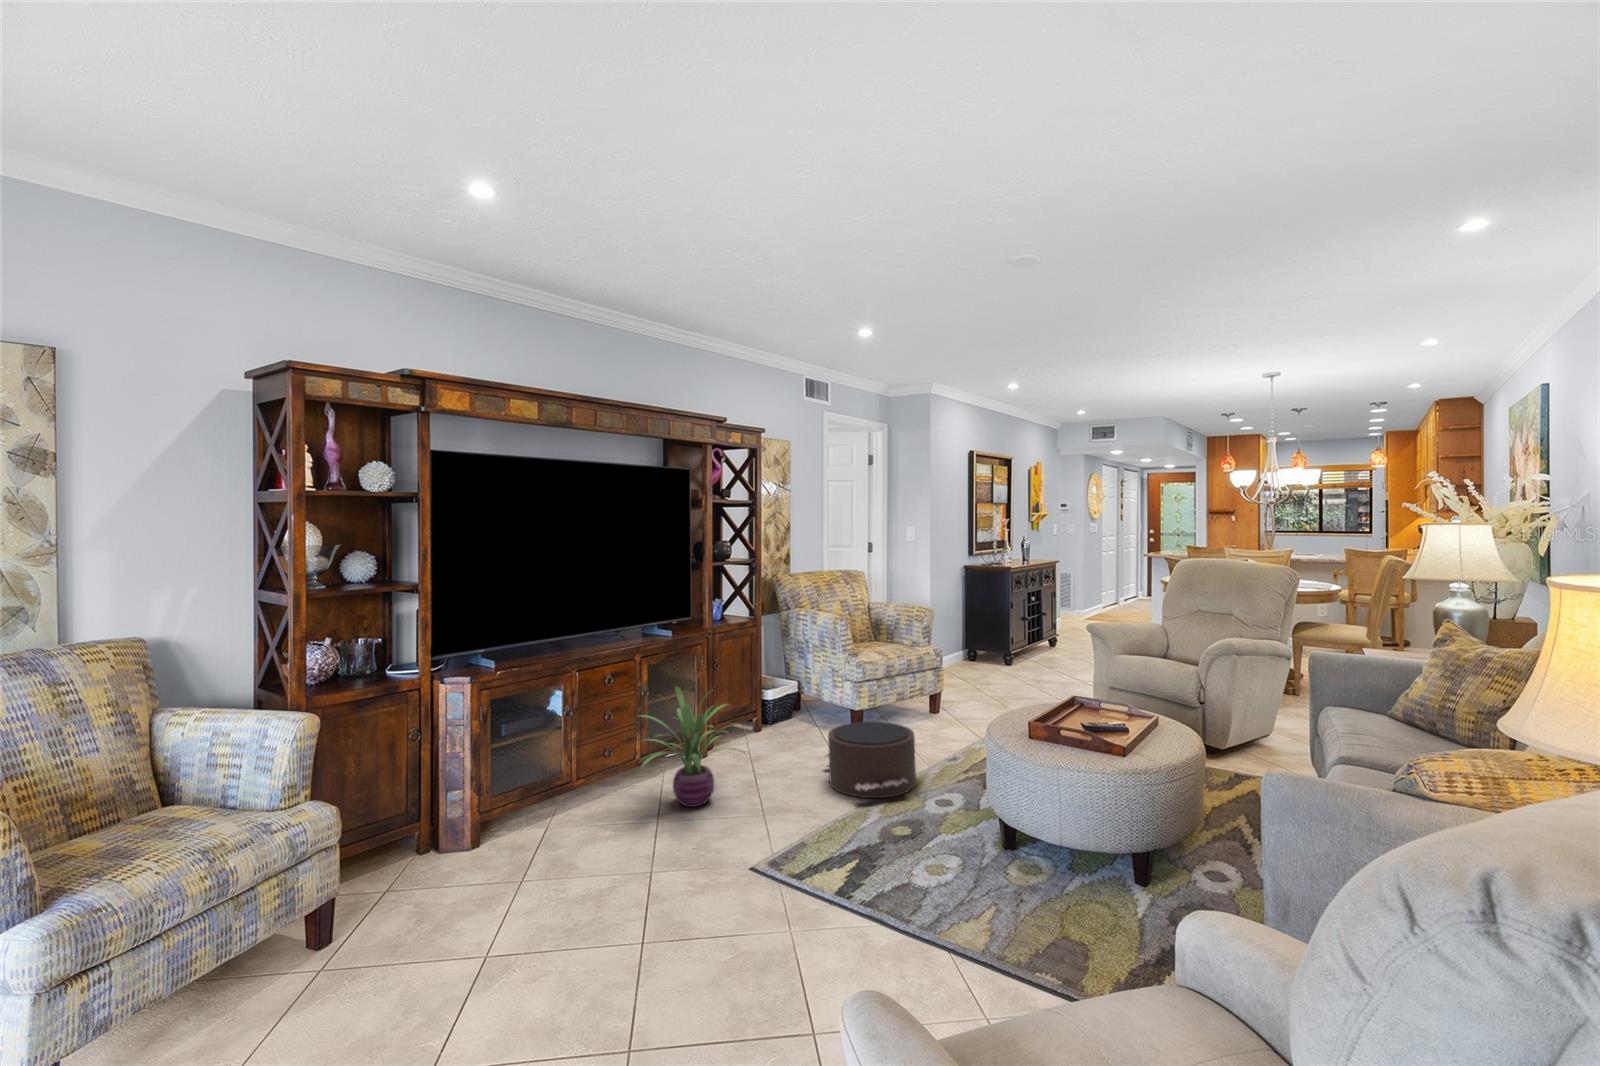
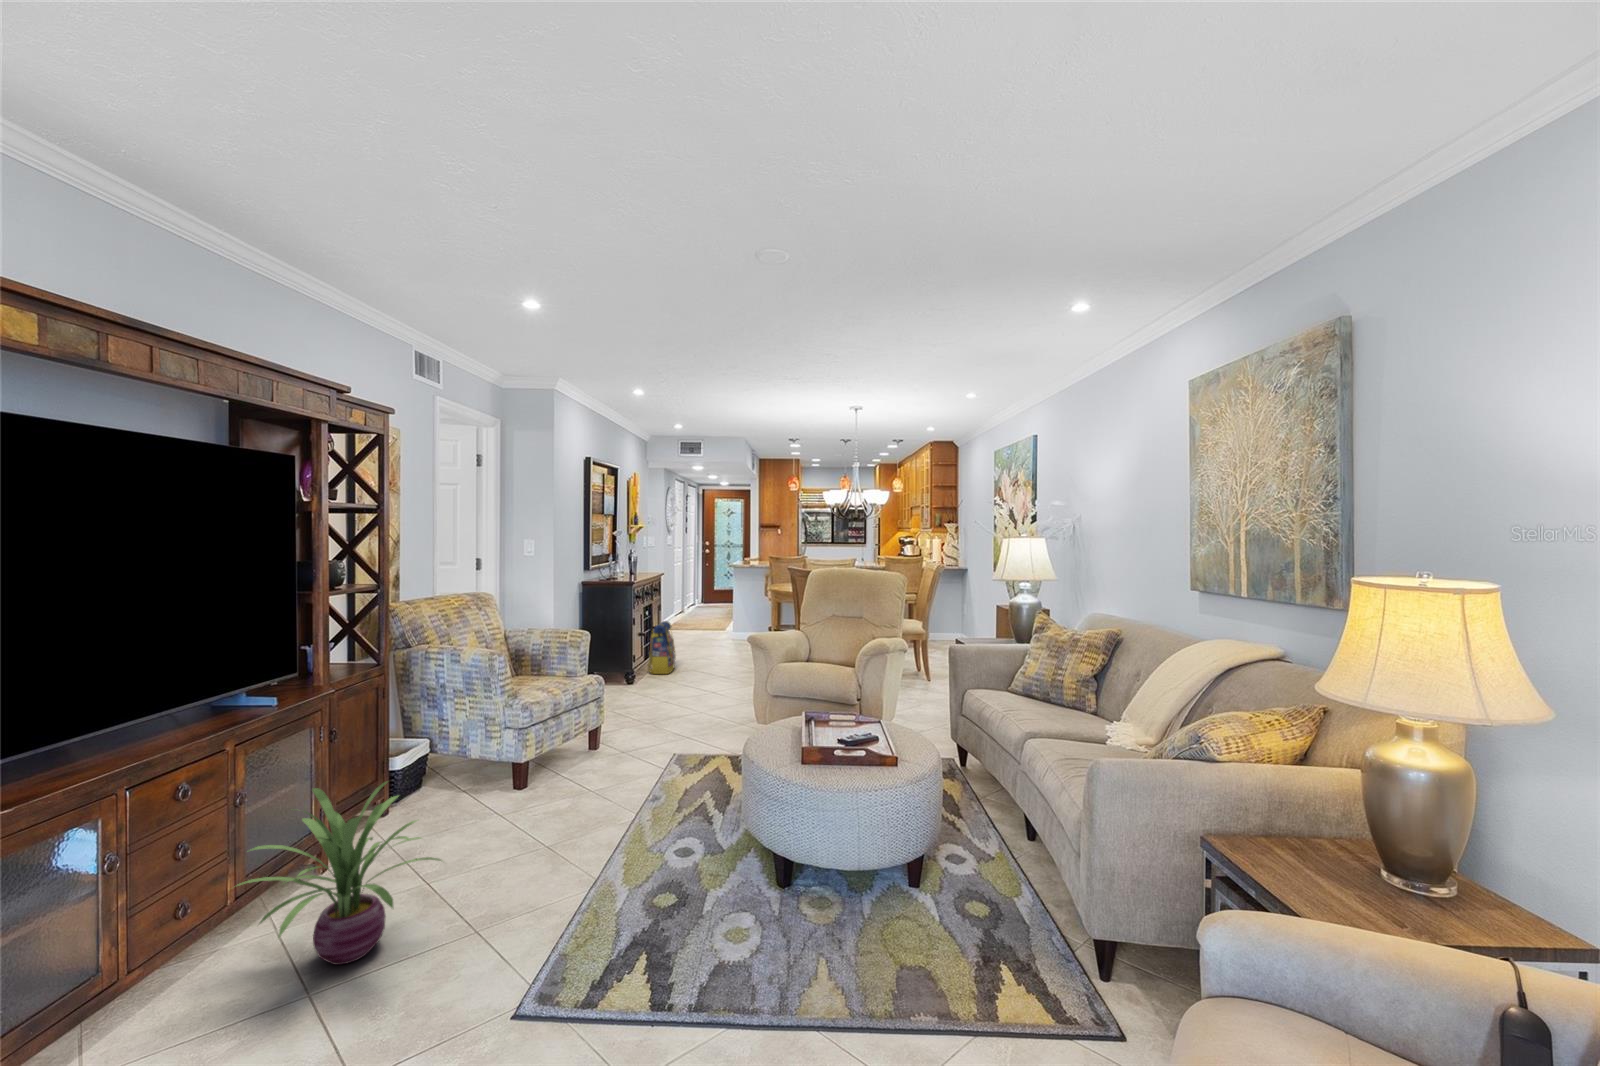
backpack: none [1035,610,1068,665] -> present [648,621,676,674]
pouf: present [825,722,916,798] -> none [513,773,641,873]

